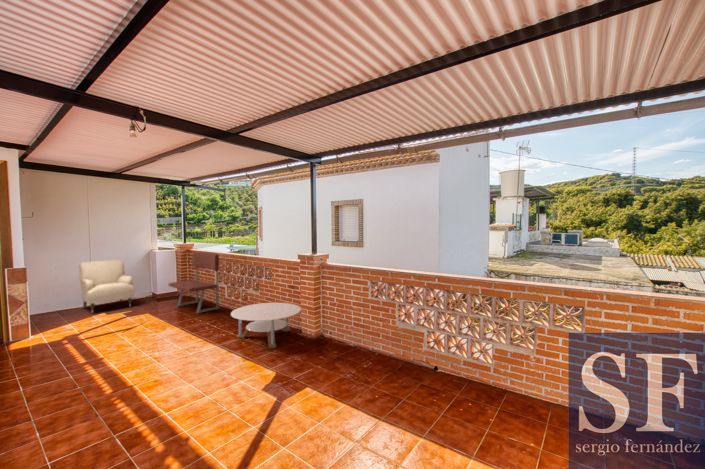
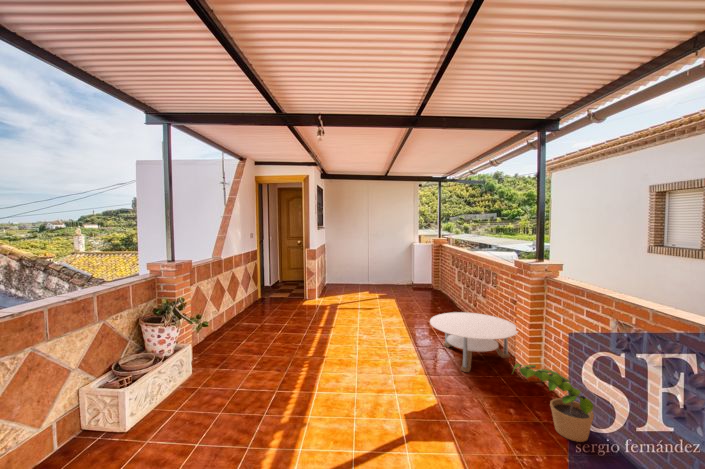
bench: present [169,252,219,313] -> none [423,248,461,309]
chair: present [79,260,134,313] -> none [373,251,404,291]
potted plant: none [327,318,366,356] -> present [514,364,594,442]

